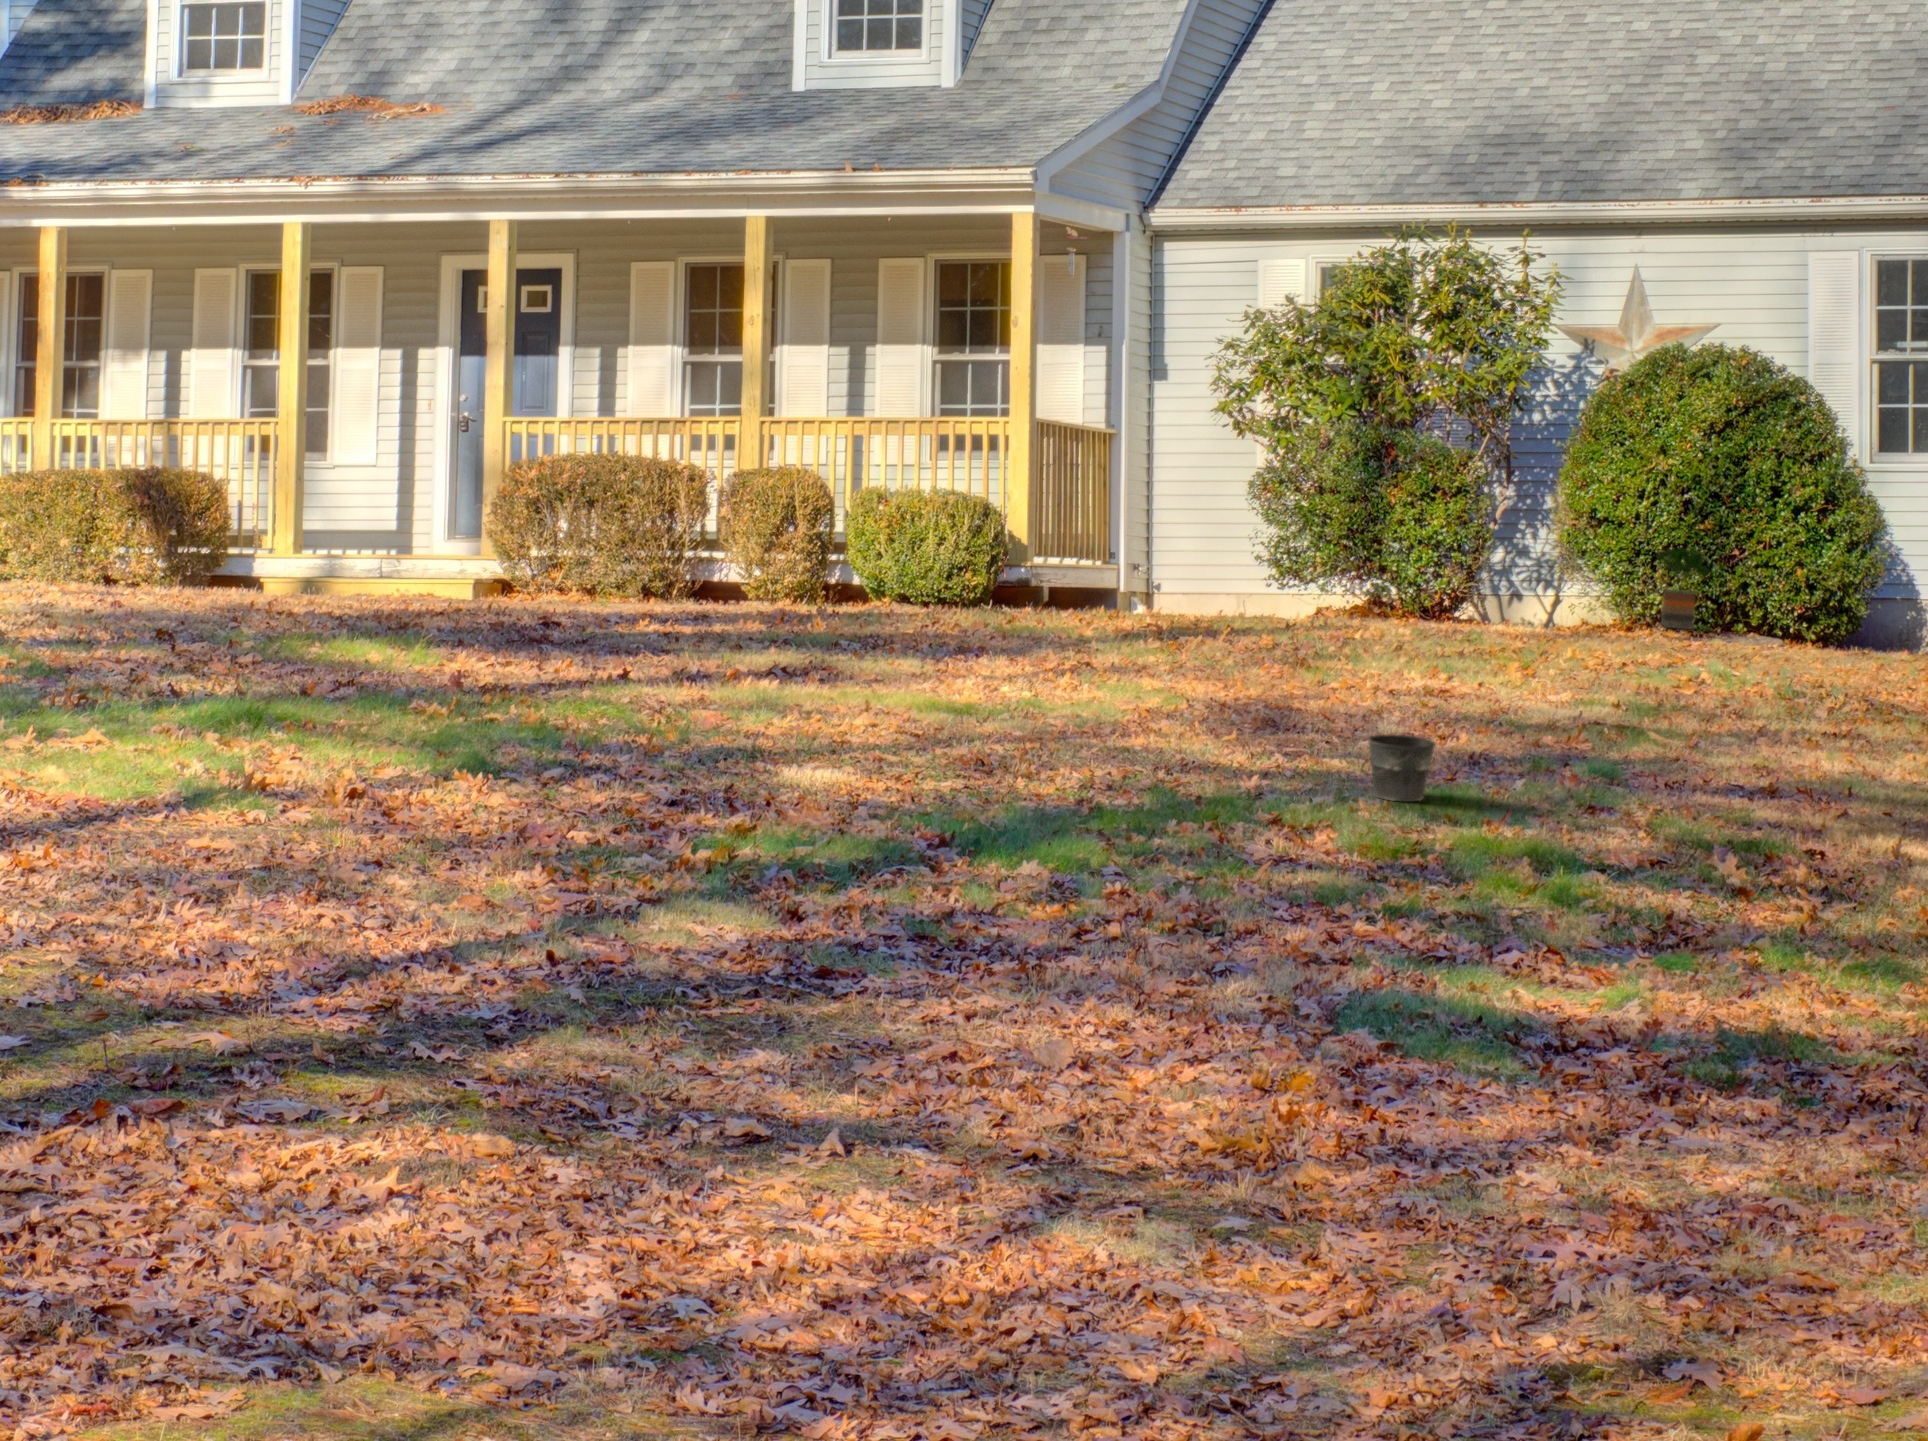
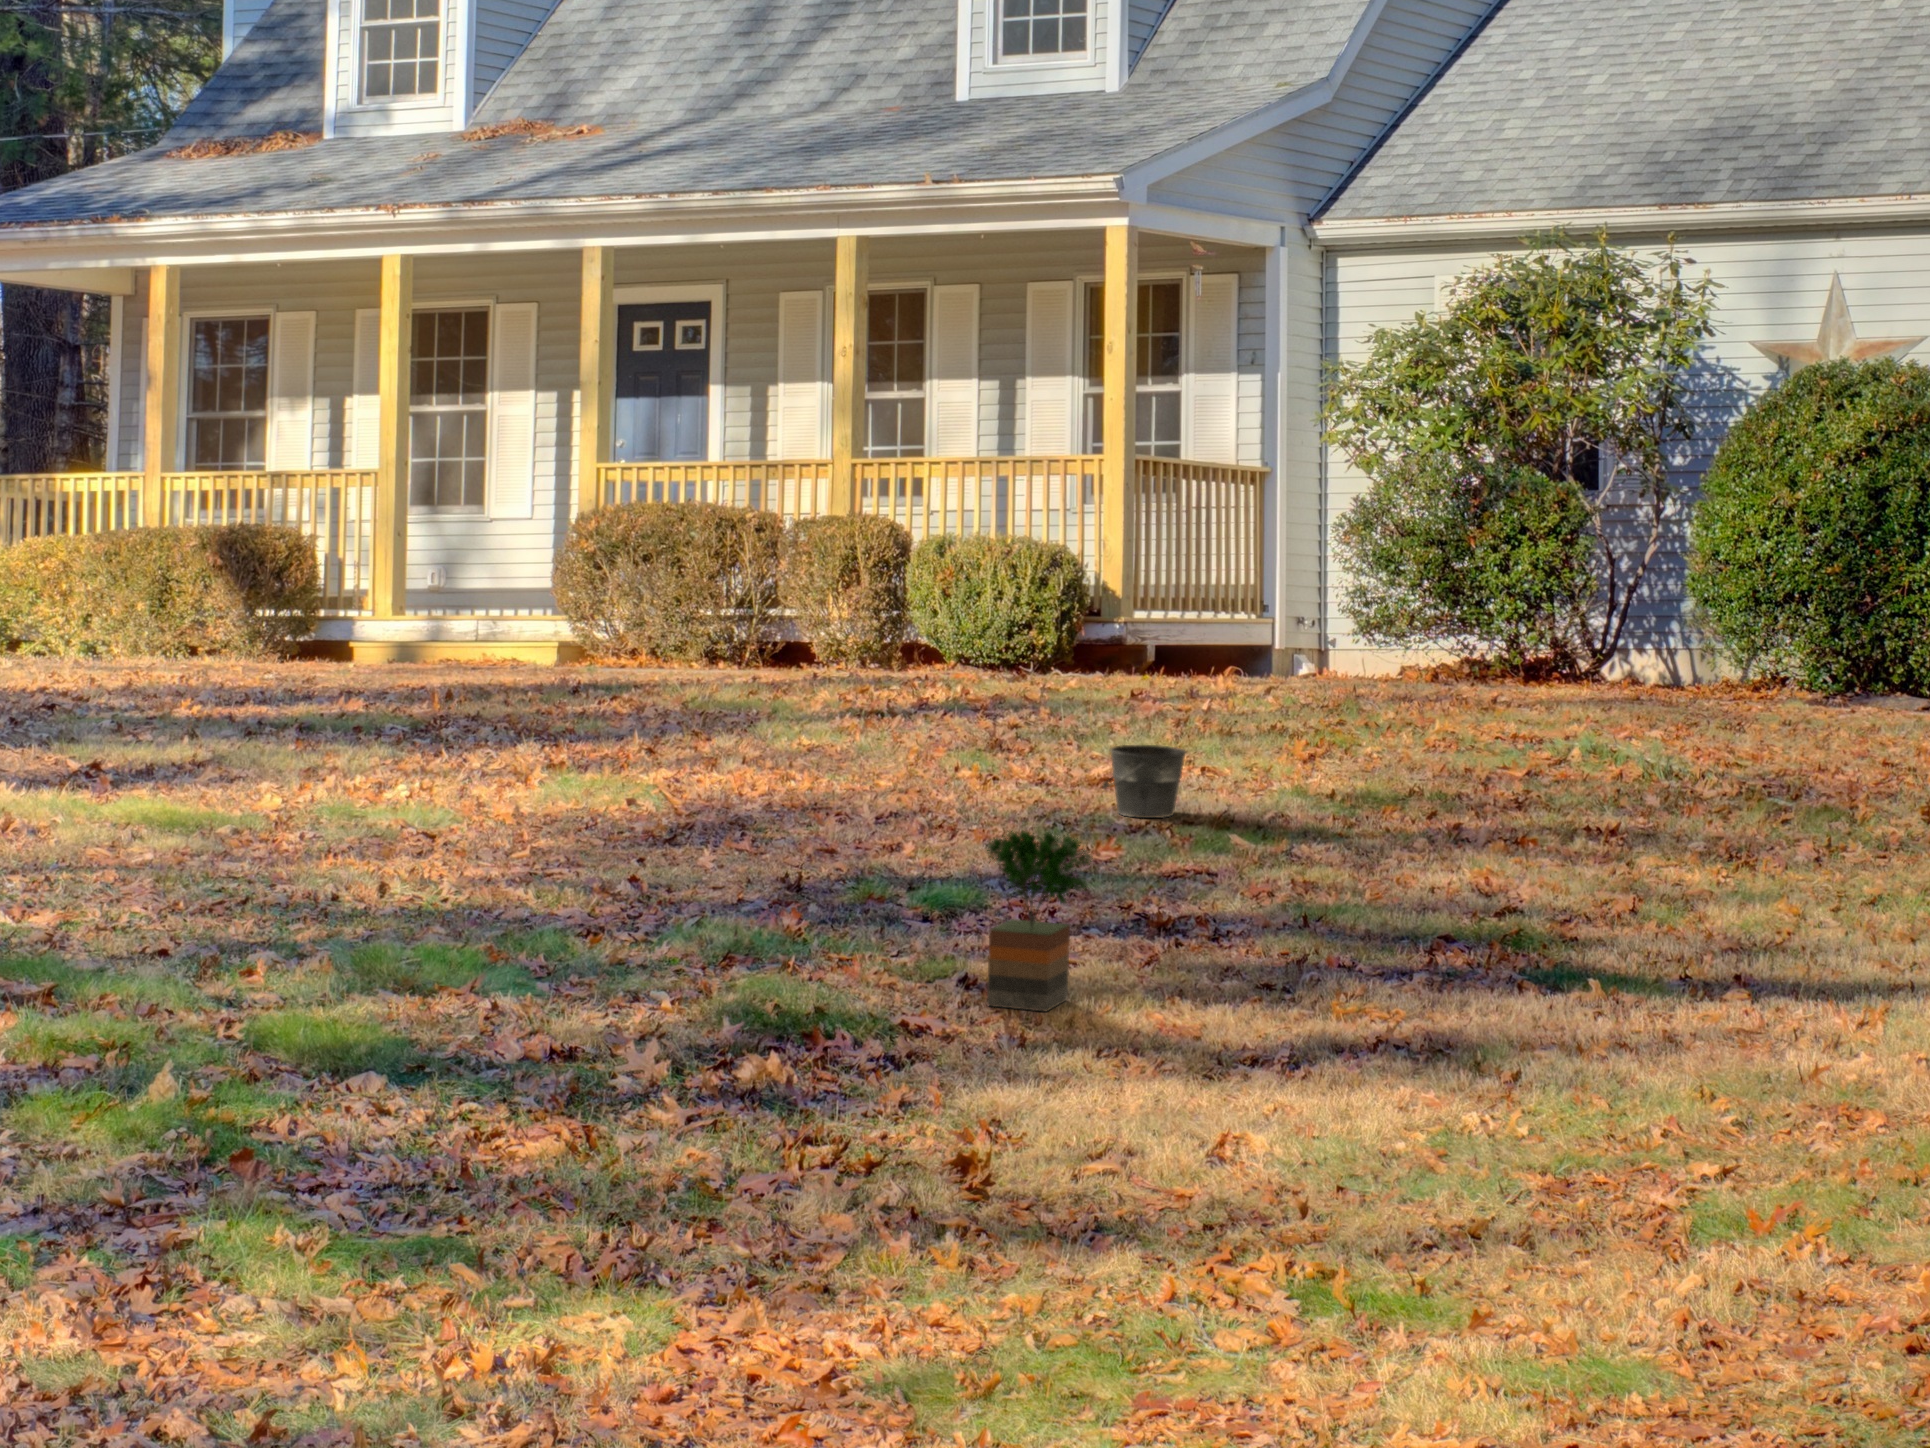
potted tree: present [1657,548,1709,629] -> present [987,831,1093,1011]

